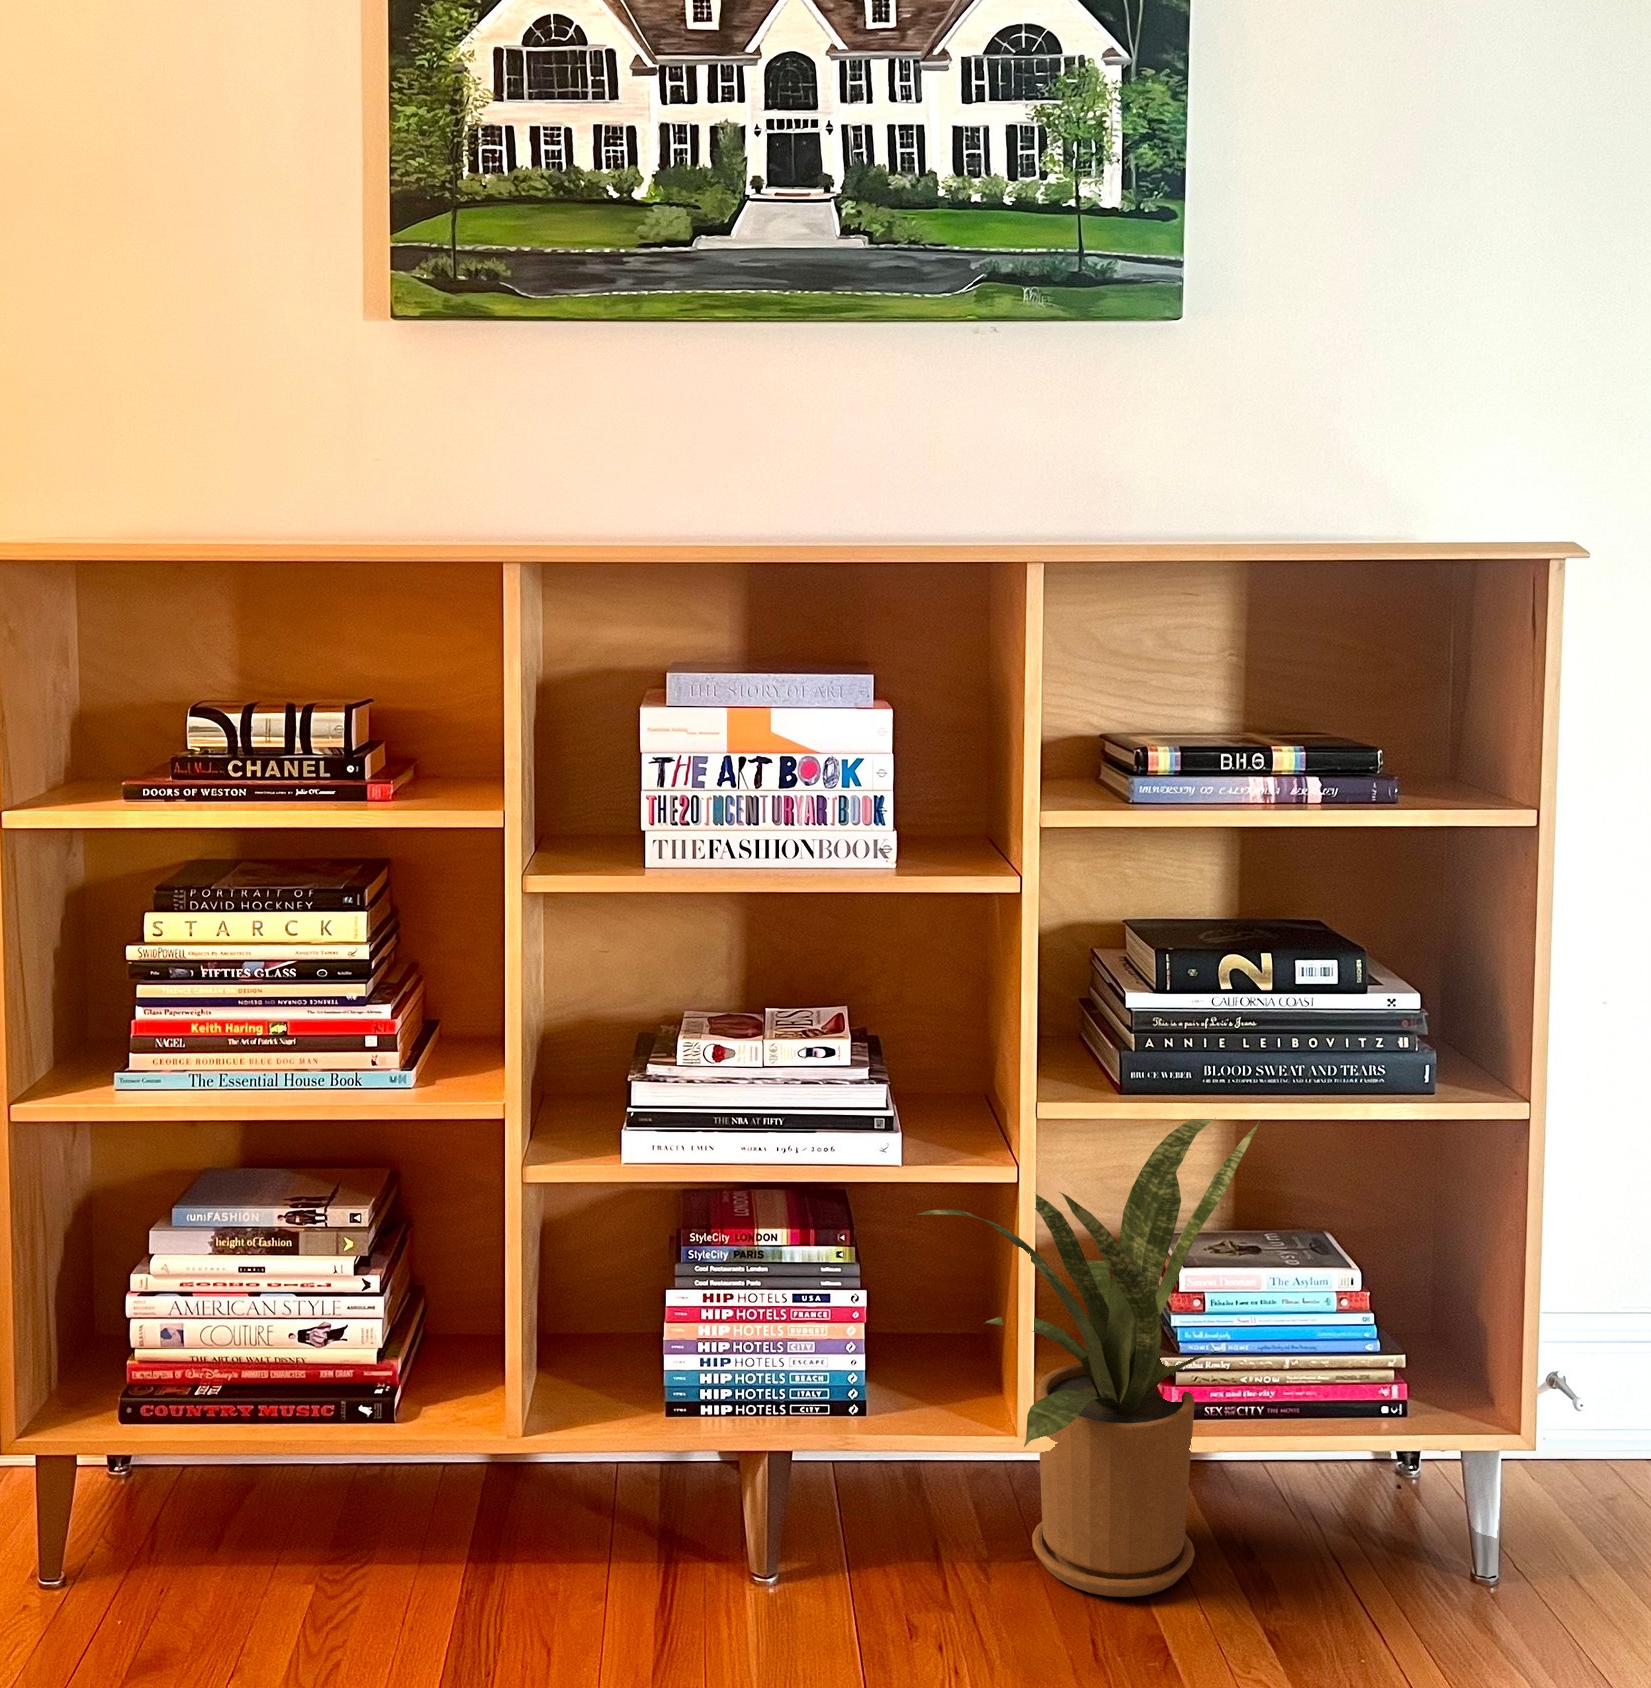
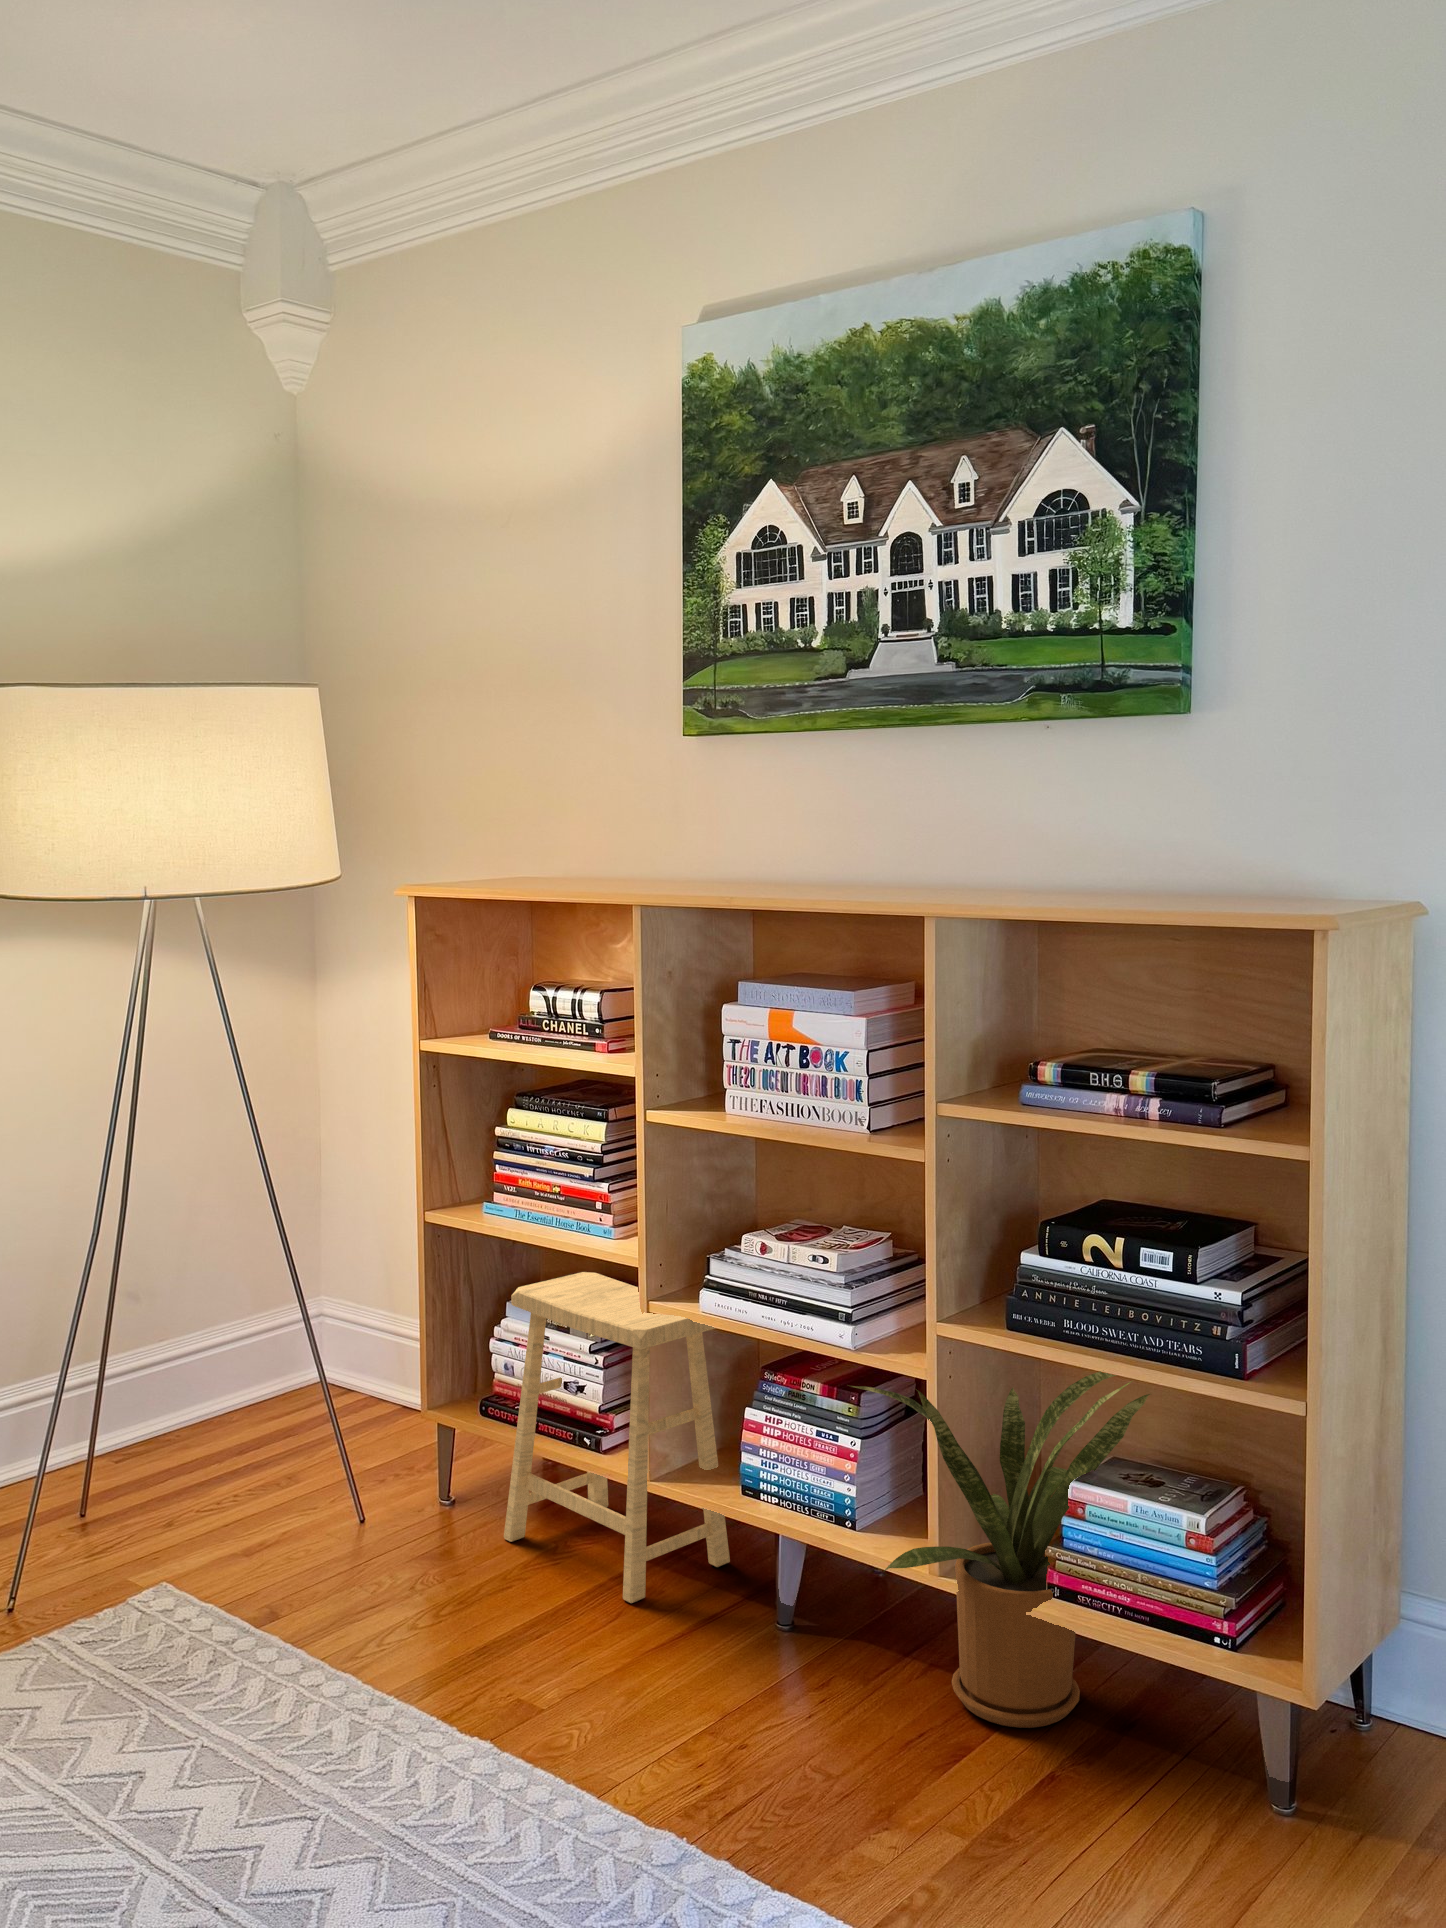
footstool: none [237,1153,594,1629] -> present [504,1272,730,1603]

